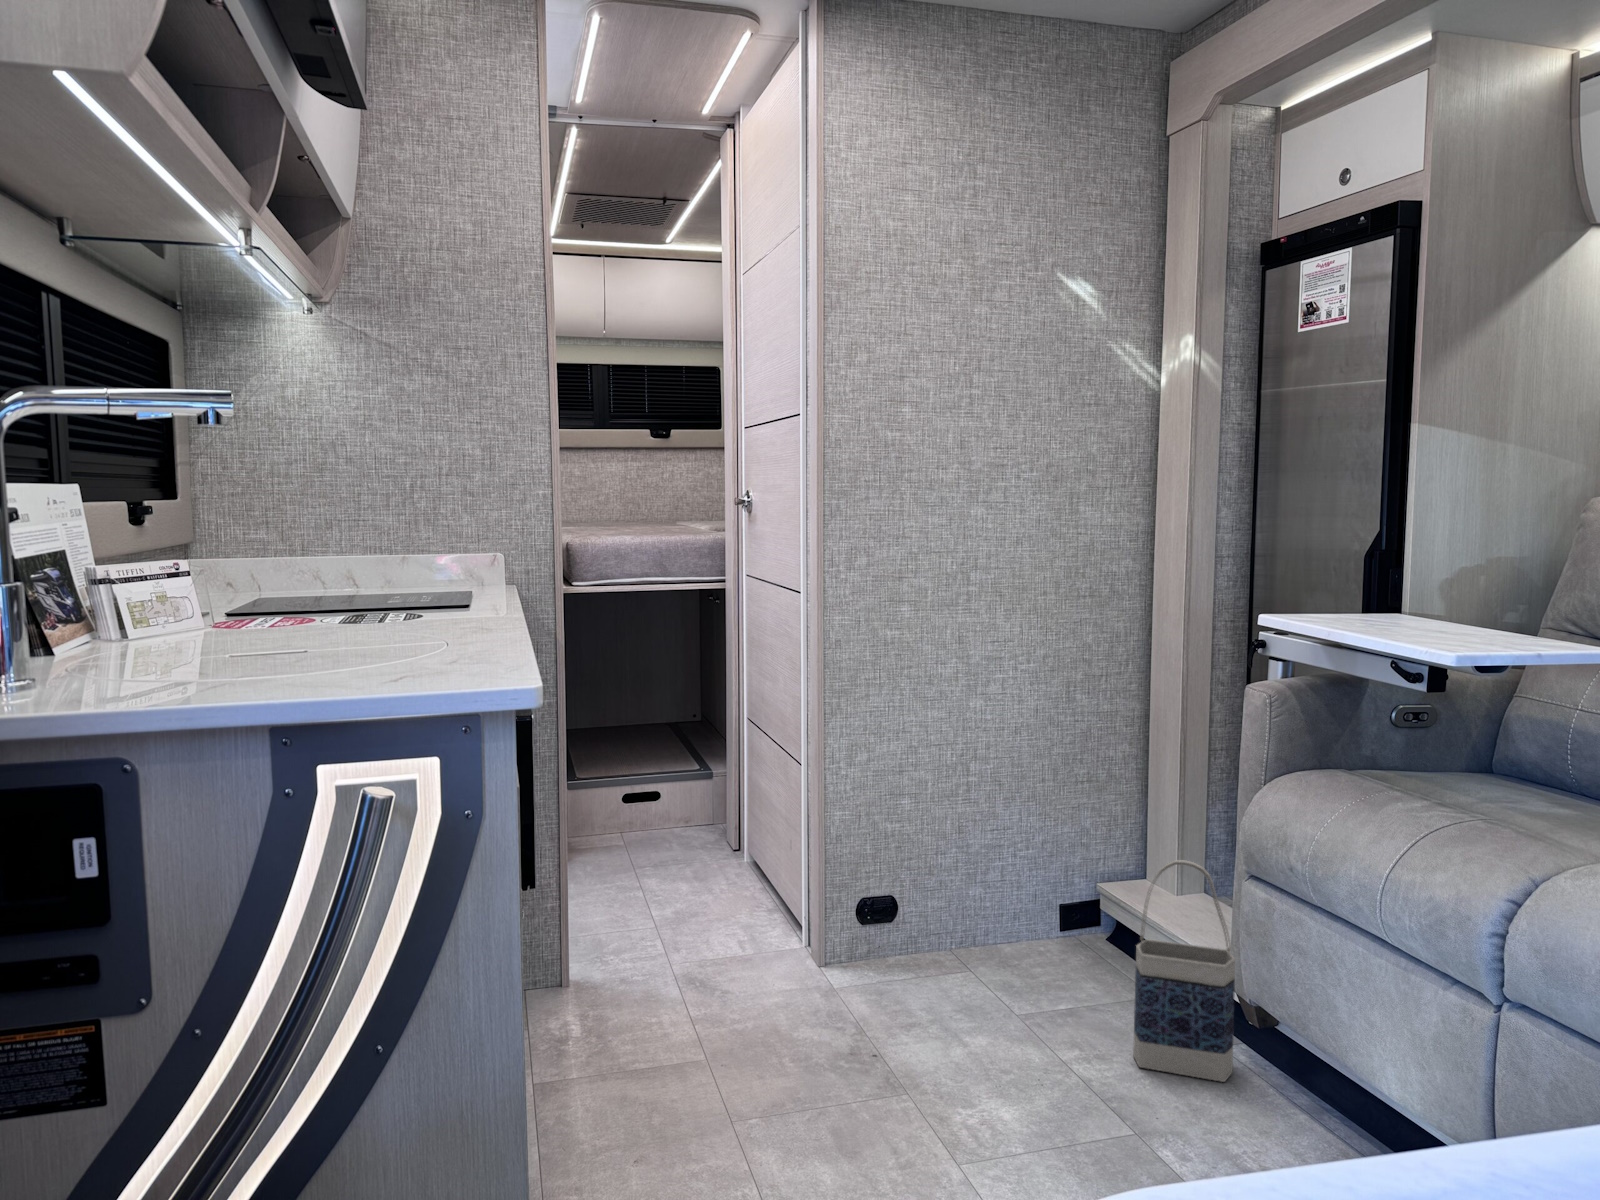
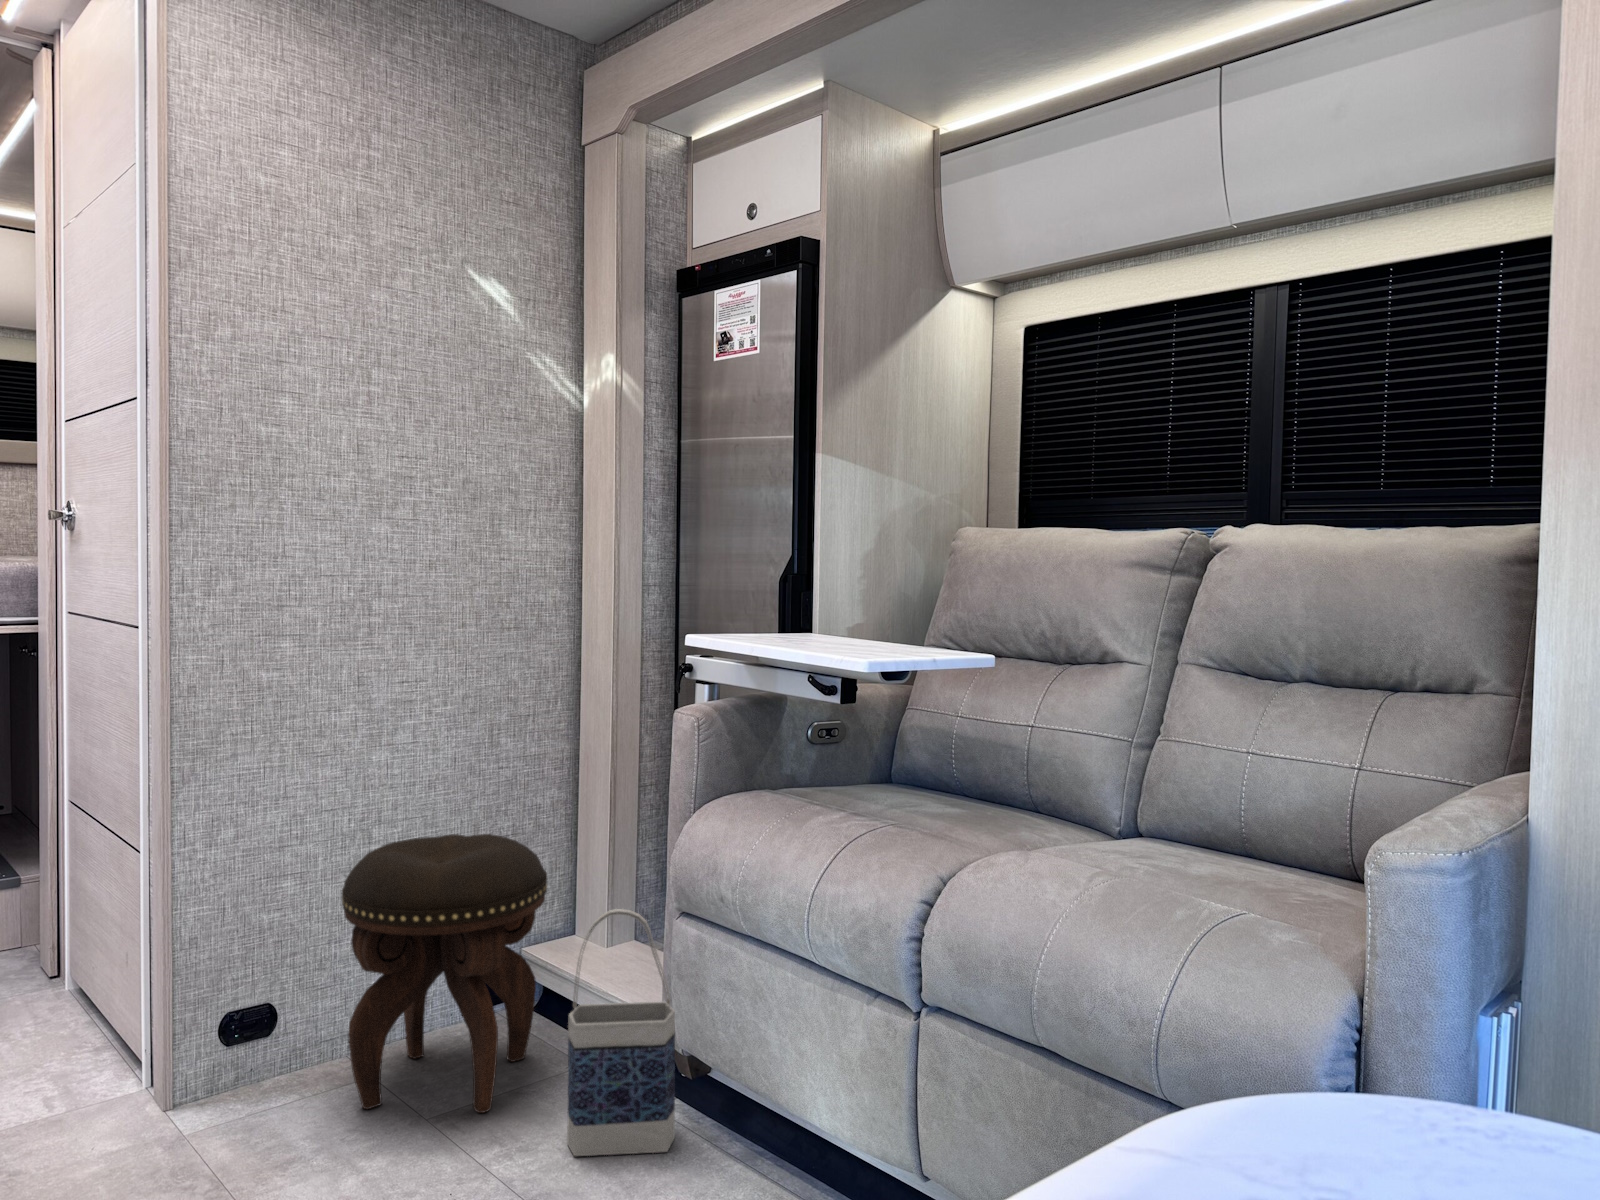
footstool: none [948,777,1120,1017] -> present [342,834,547,1113]

